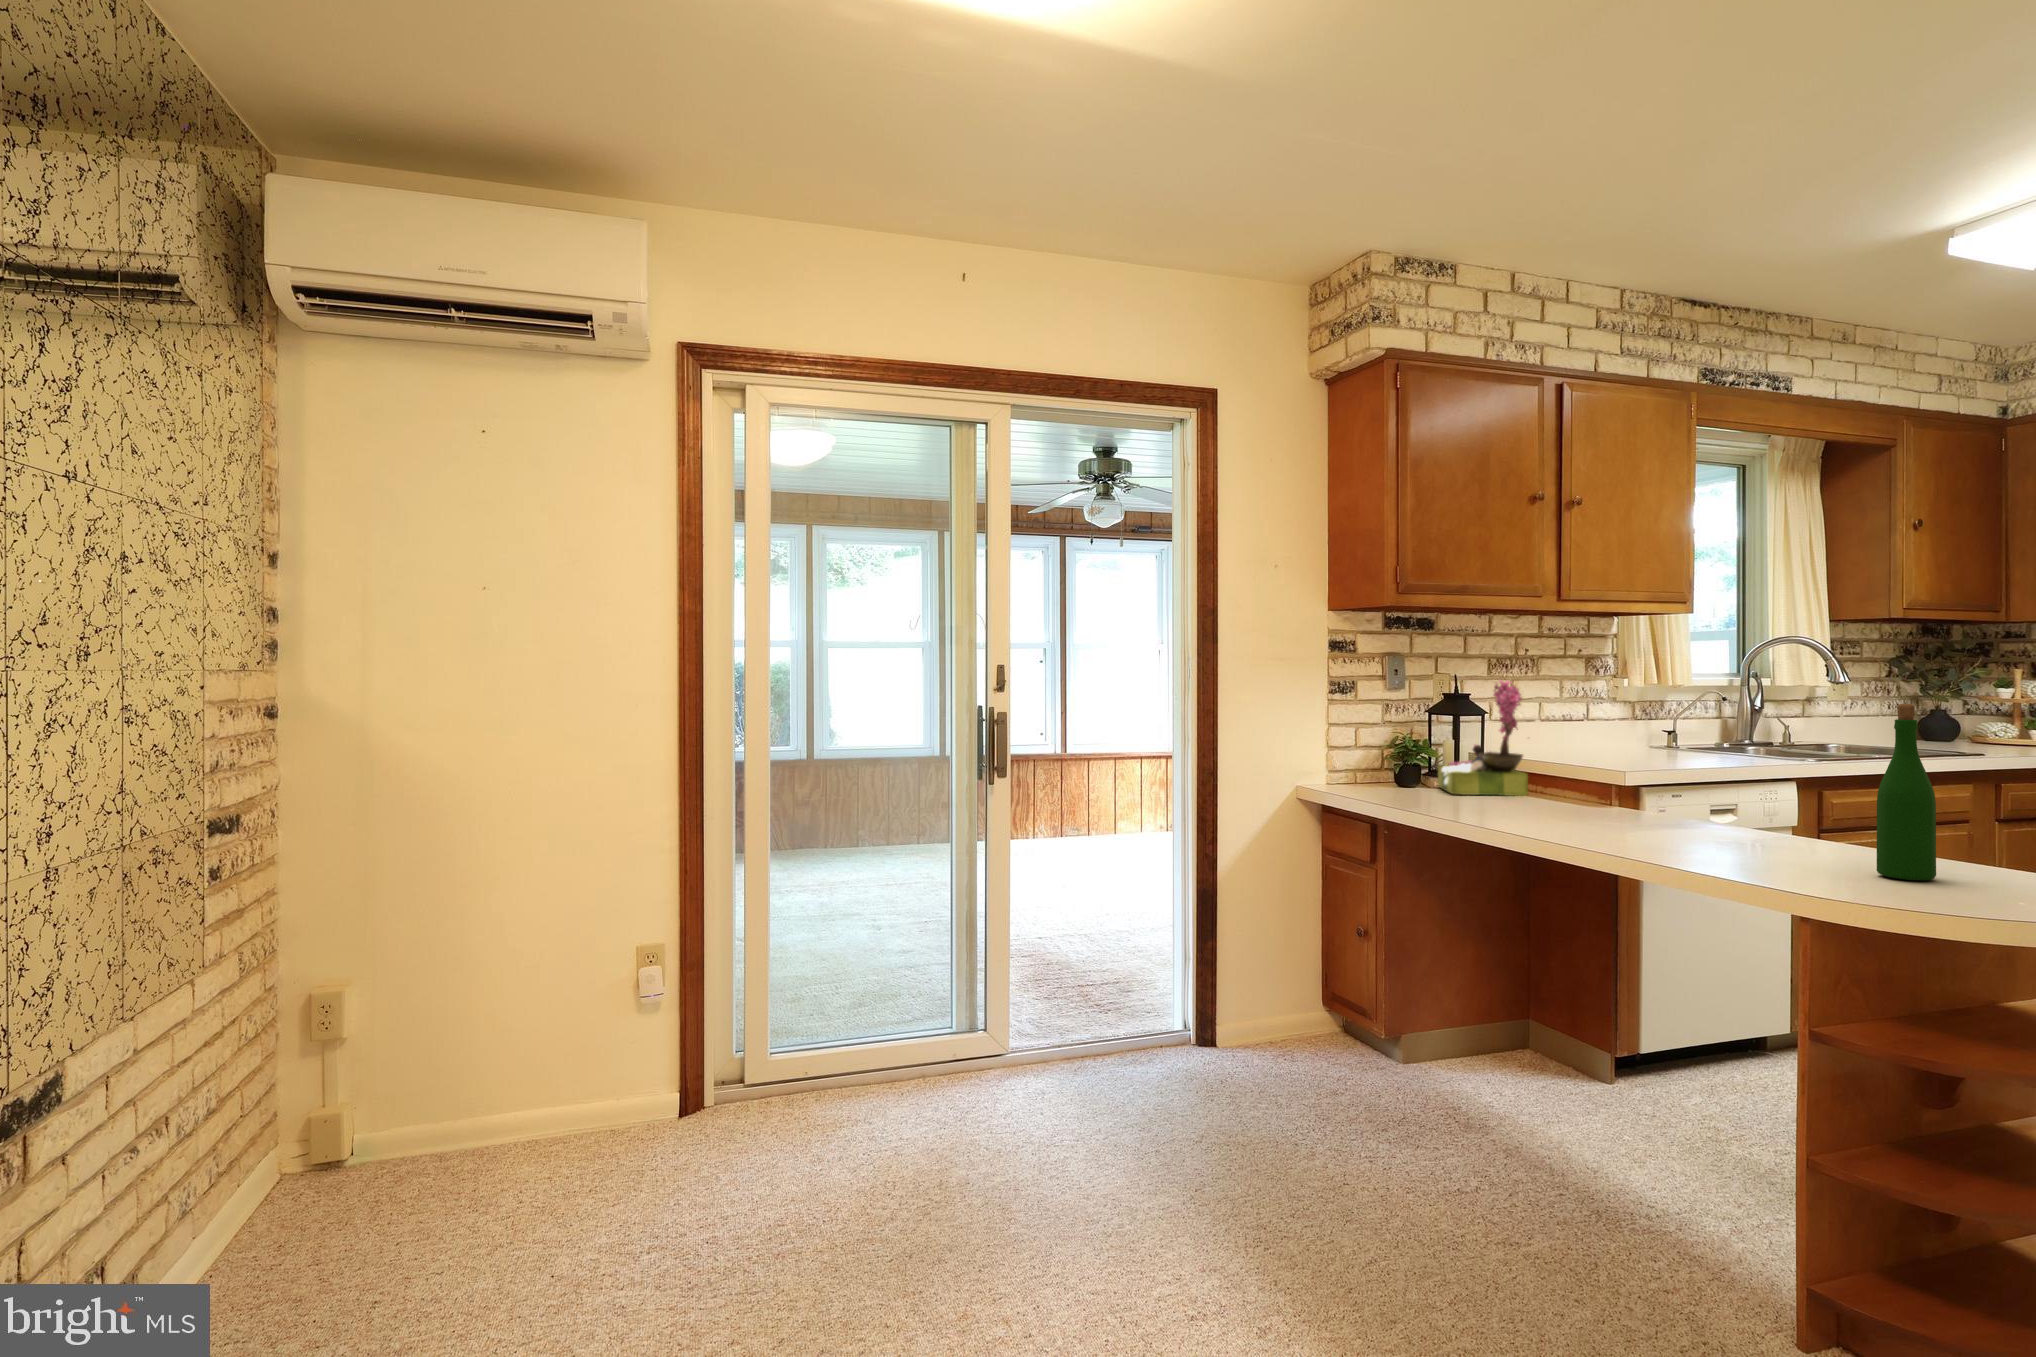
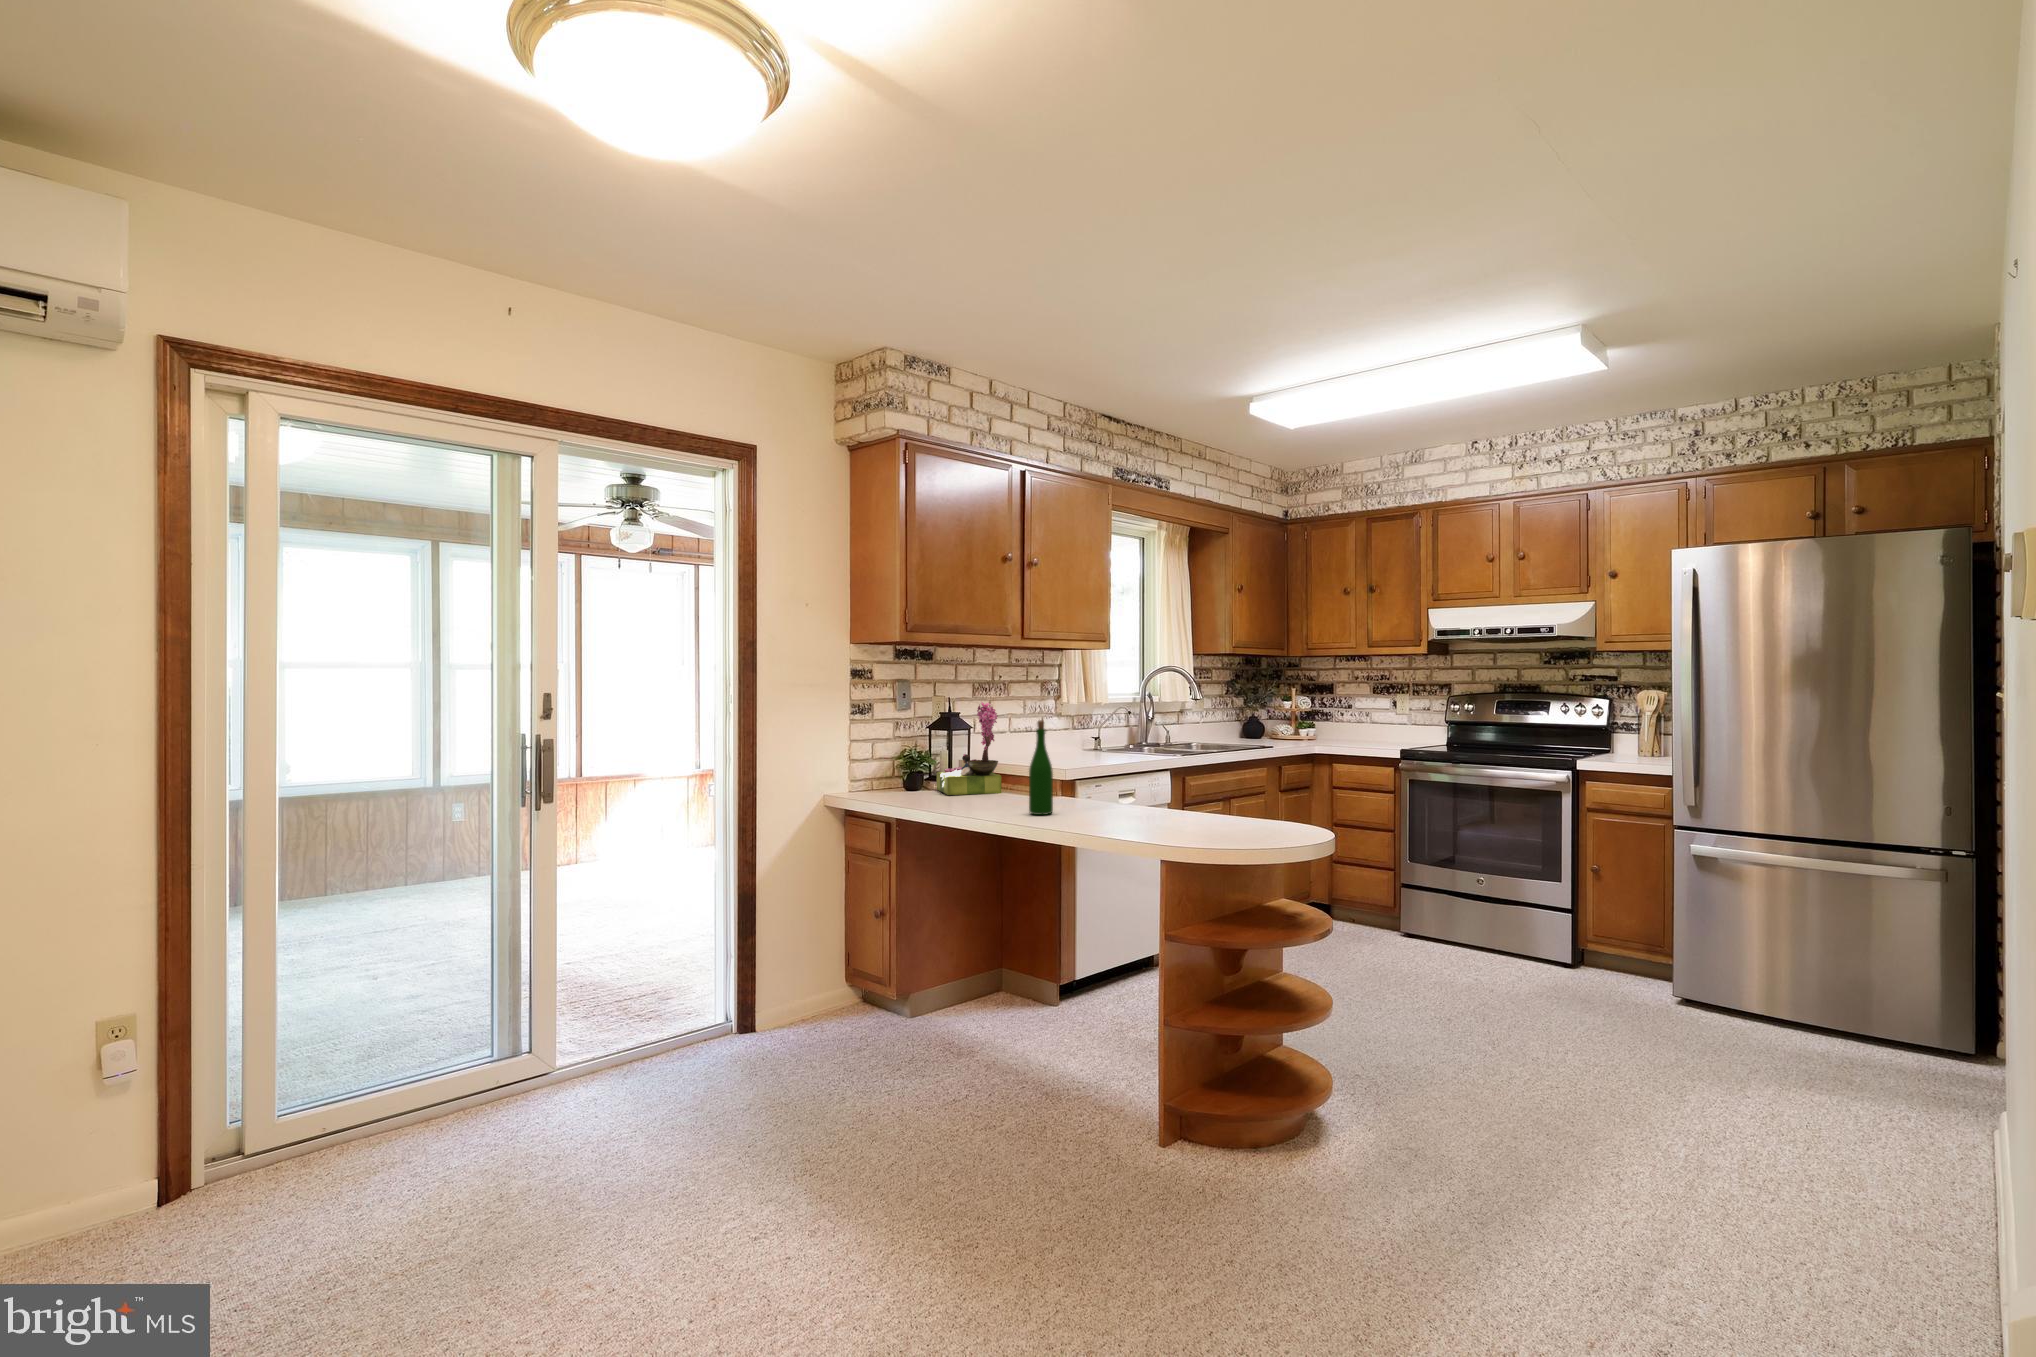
wine bottle: present [1877,704,1936,881] -> present [1029,720,1053,815]

